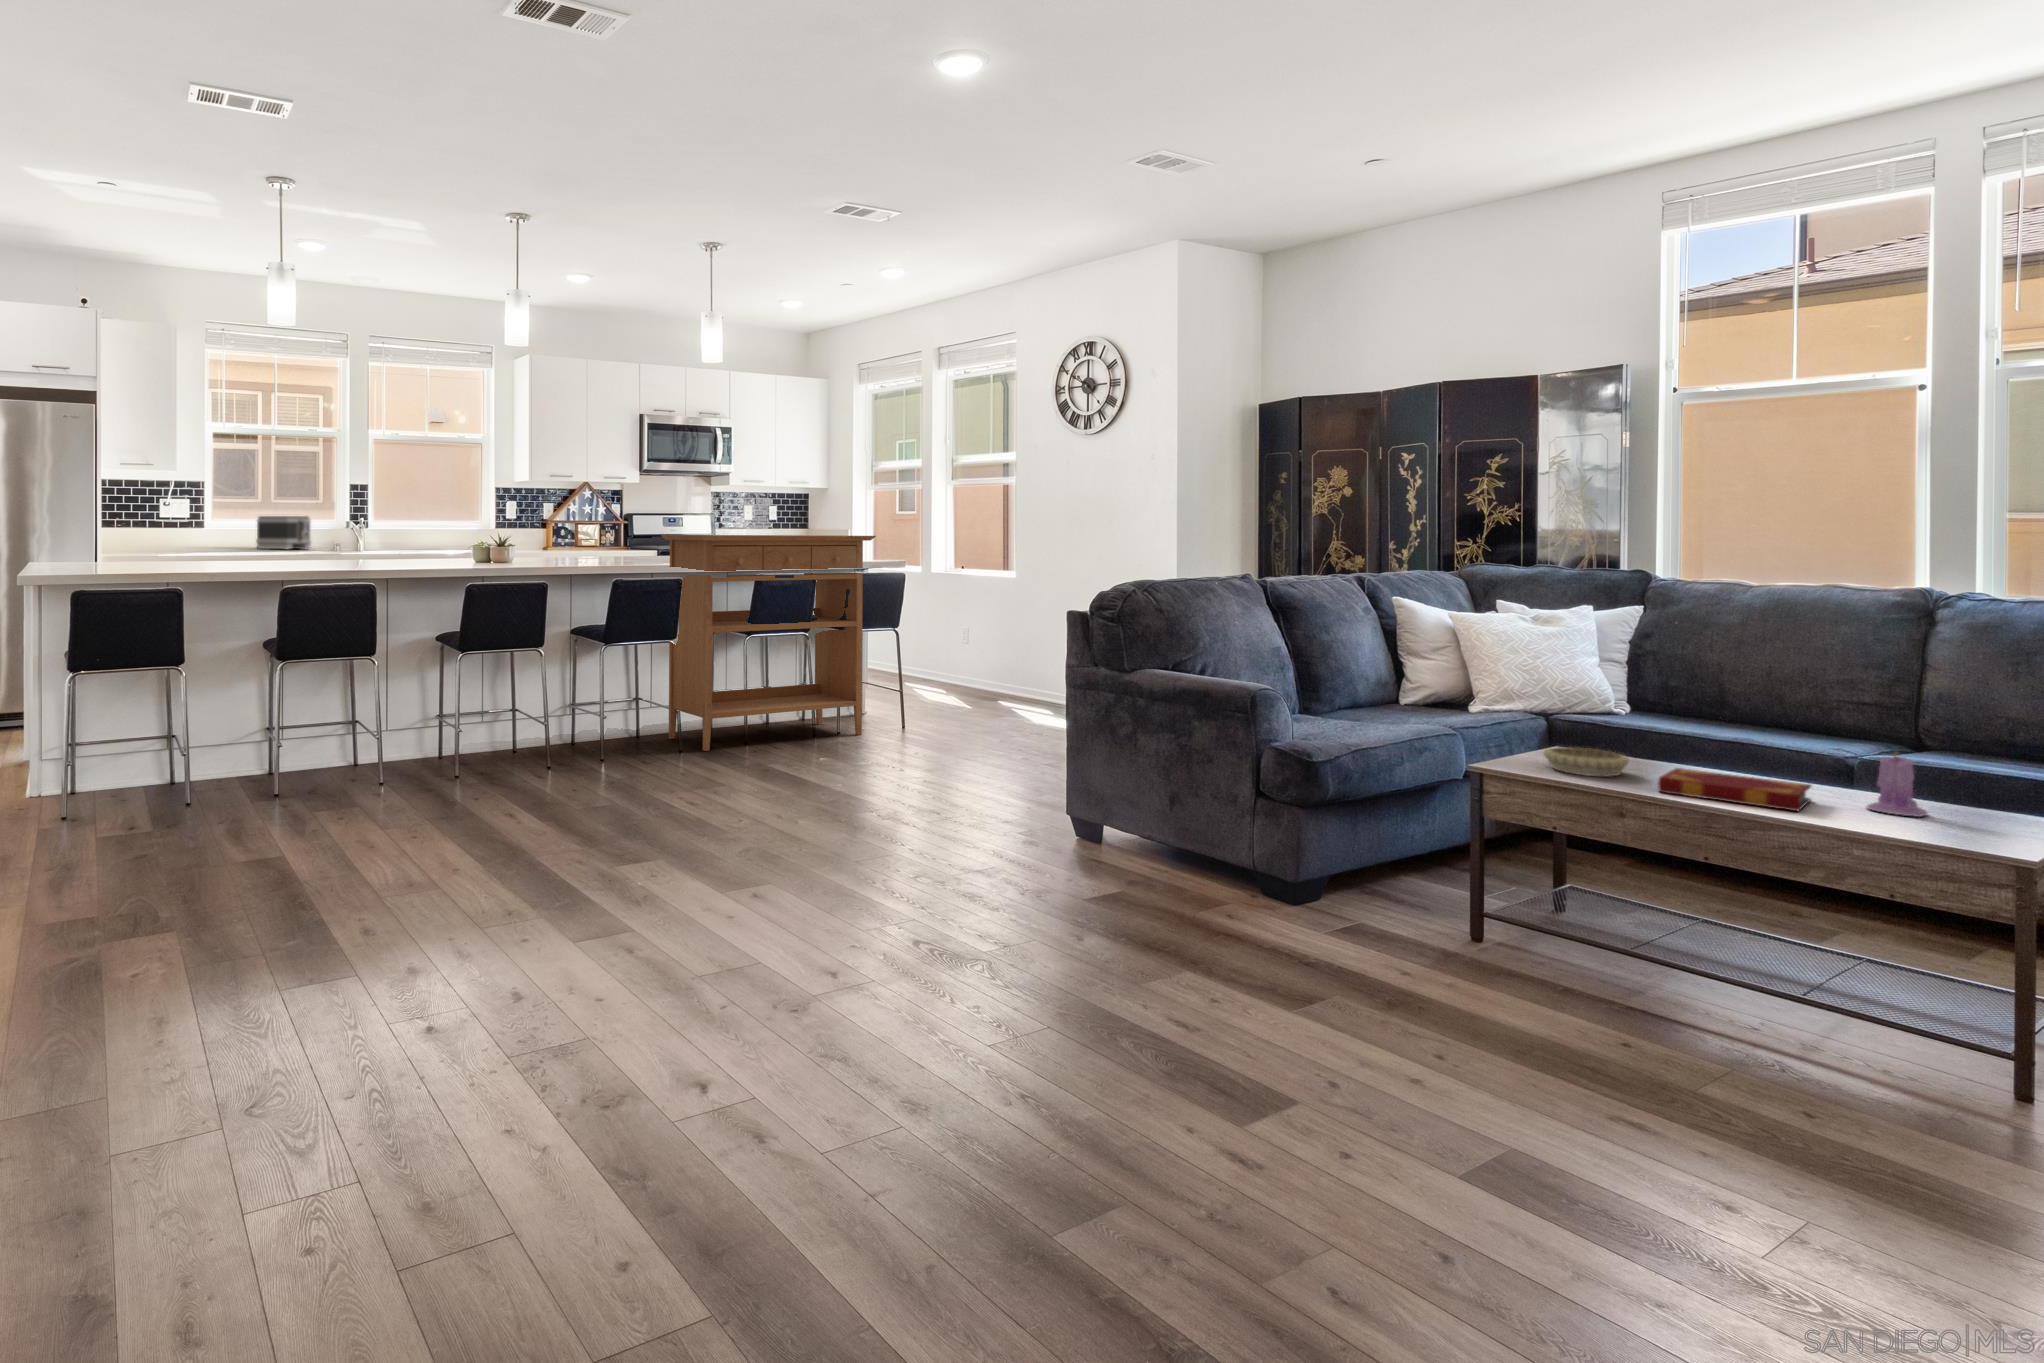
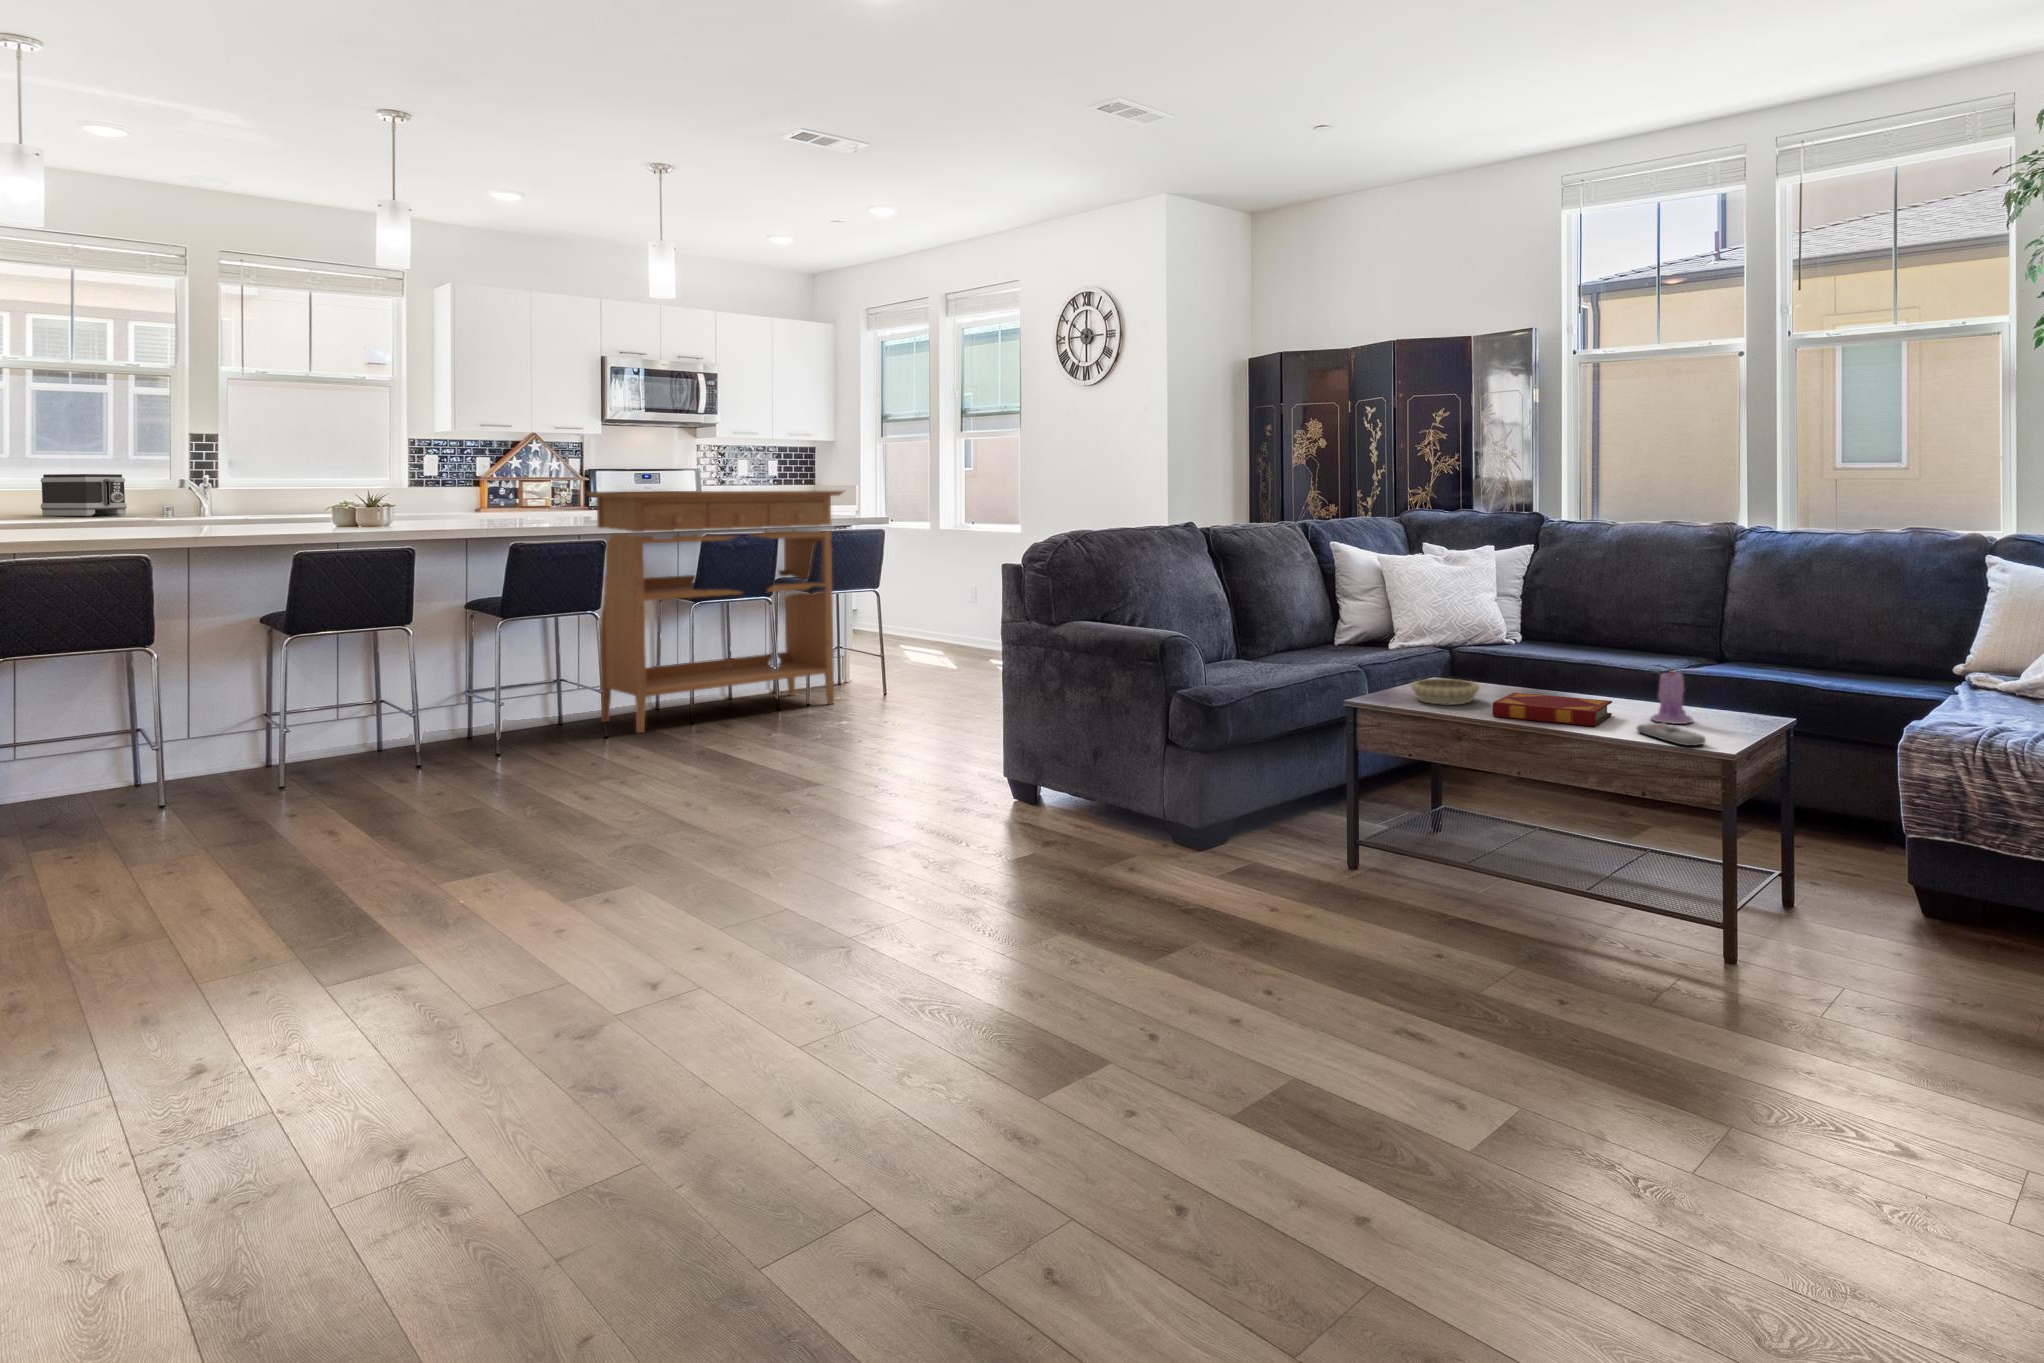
remote control: none [1859,813,1966,843] -> present [1637,723,1706,746]

